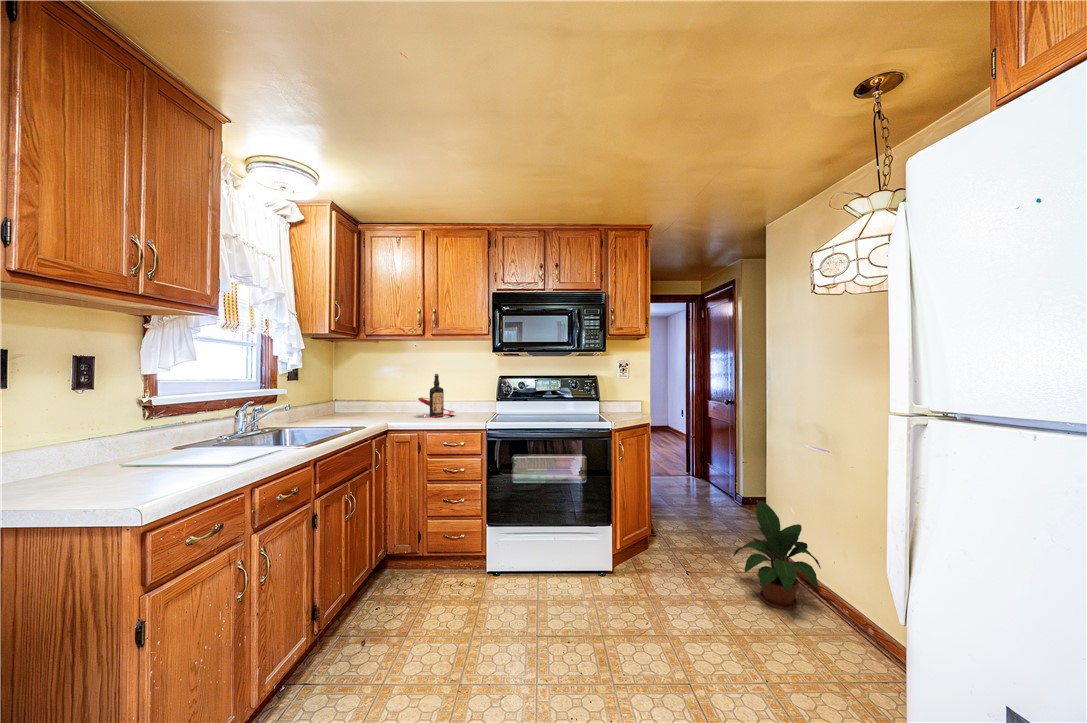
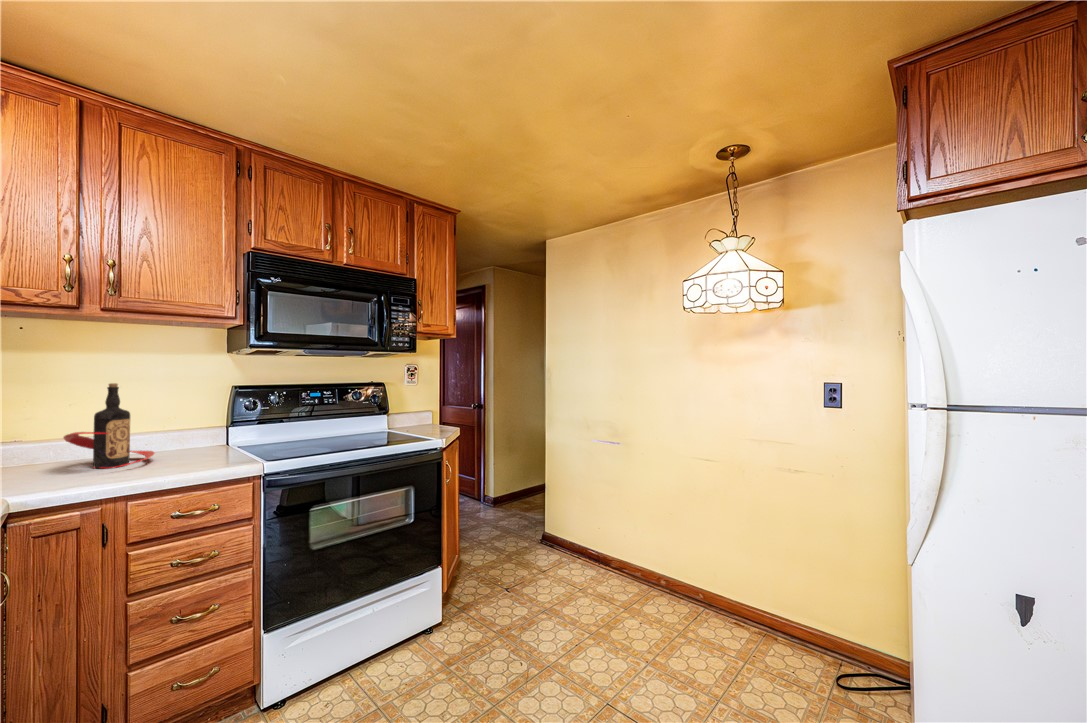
potted plant: present [733,501,821,610] -> none [551,497,624,593]

